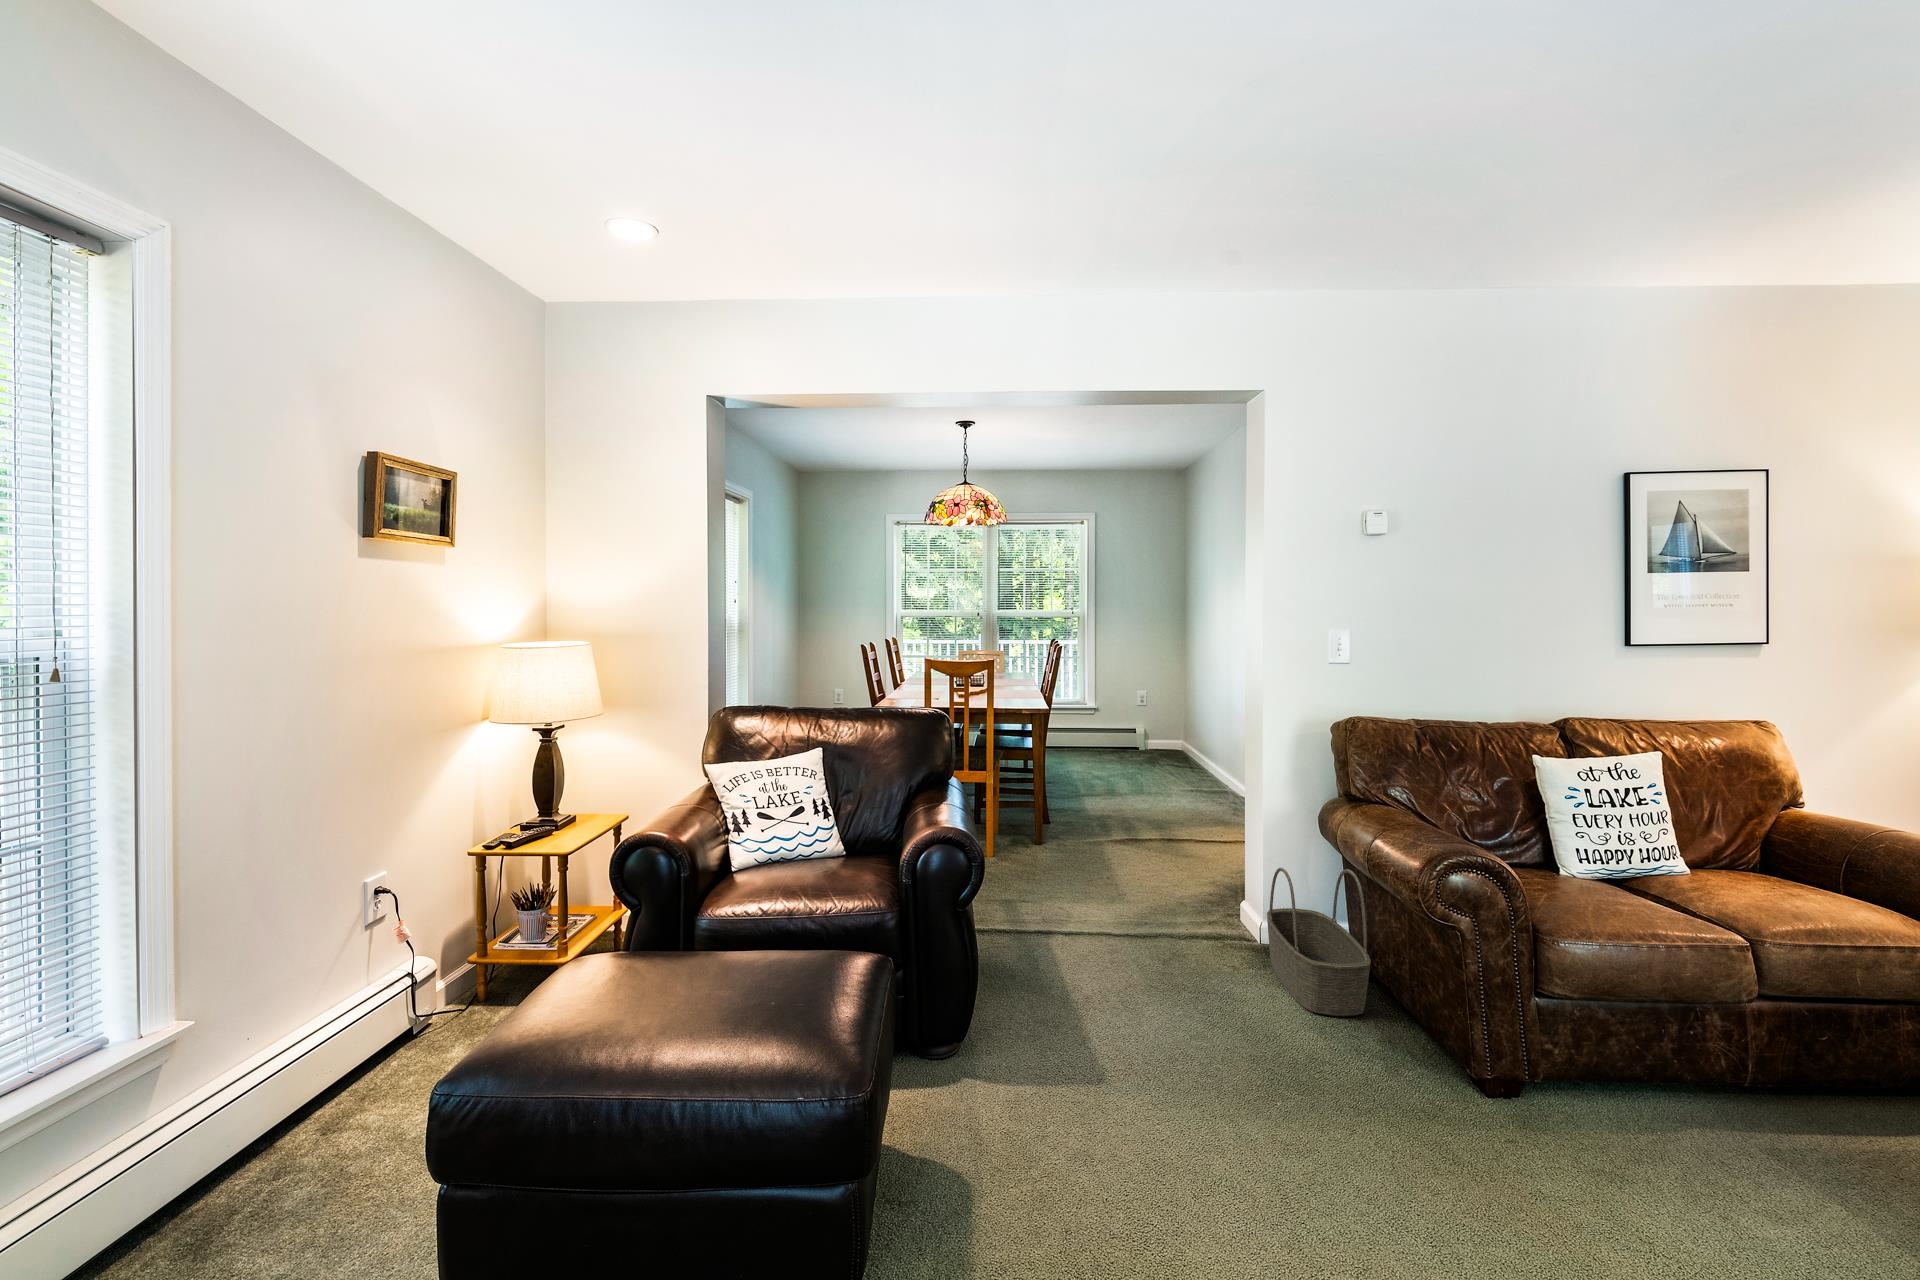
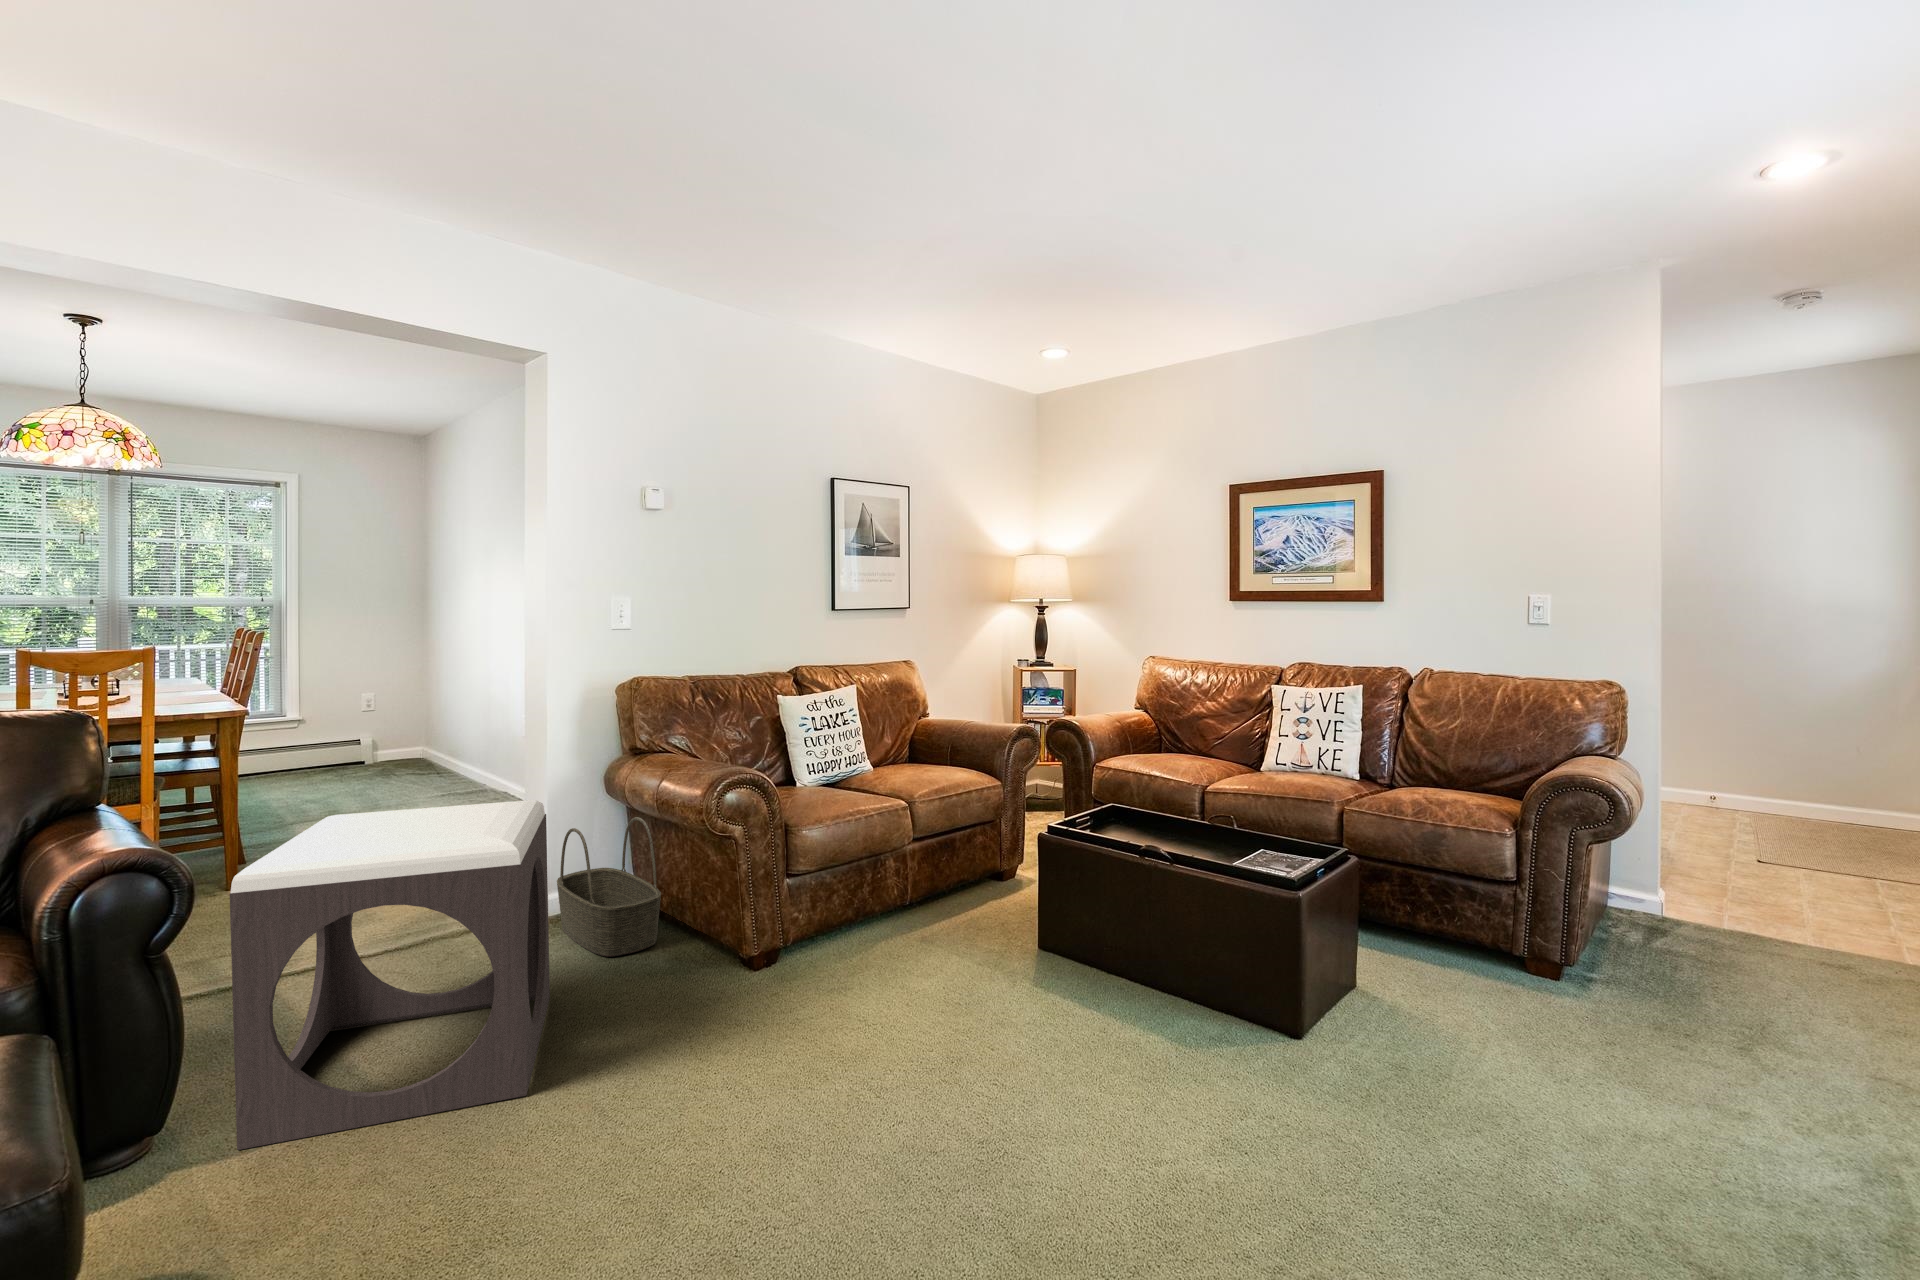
footstool: none [1007,822,1250,1138] -> present [230,800,550,1150]

